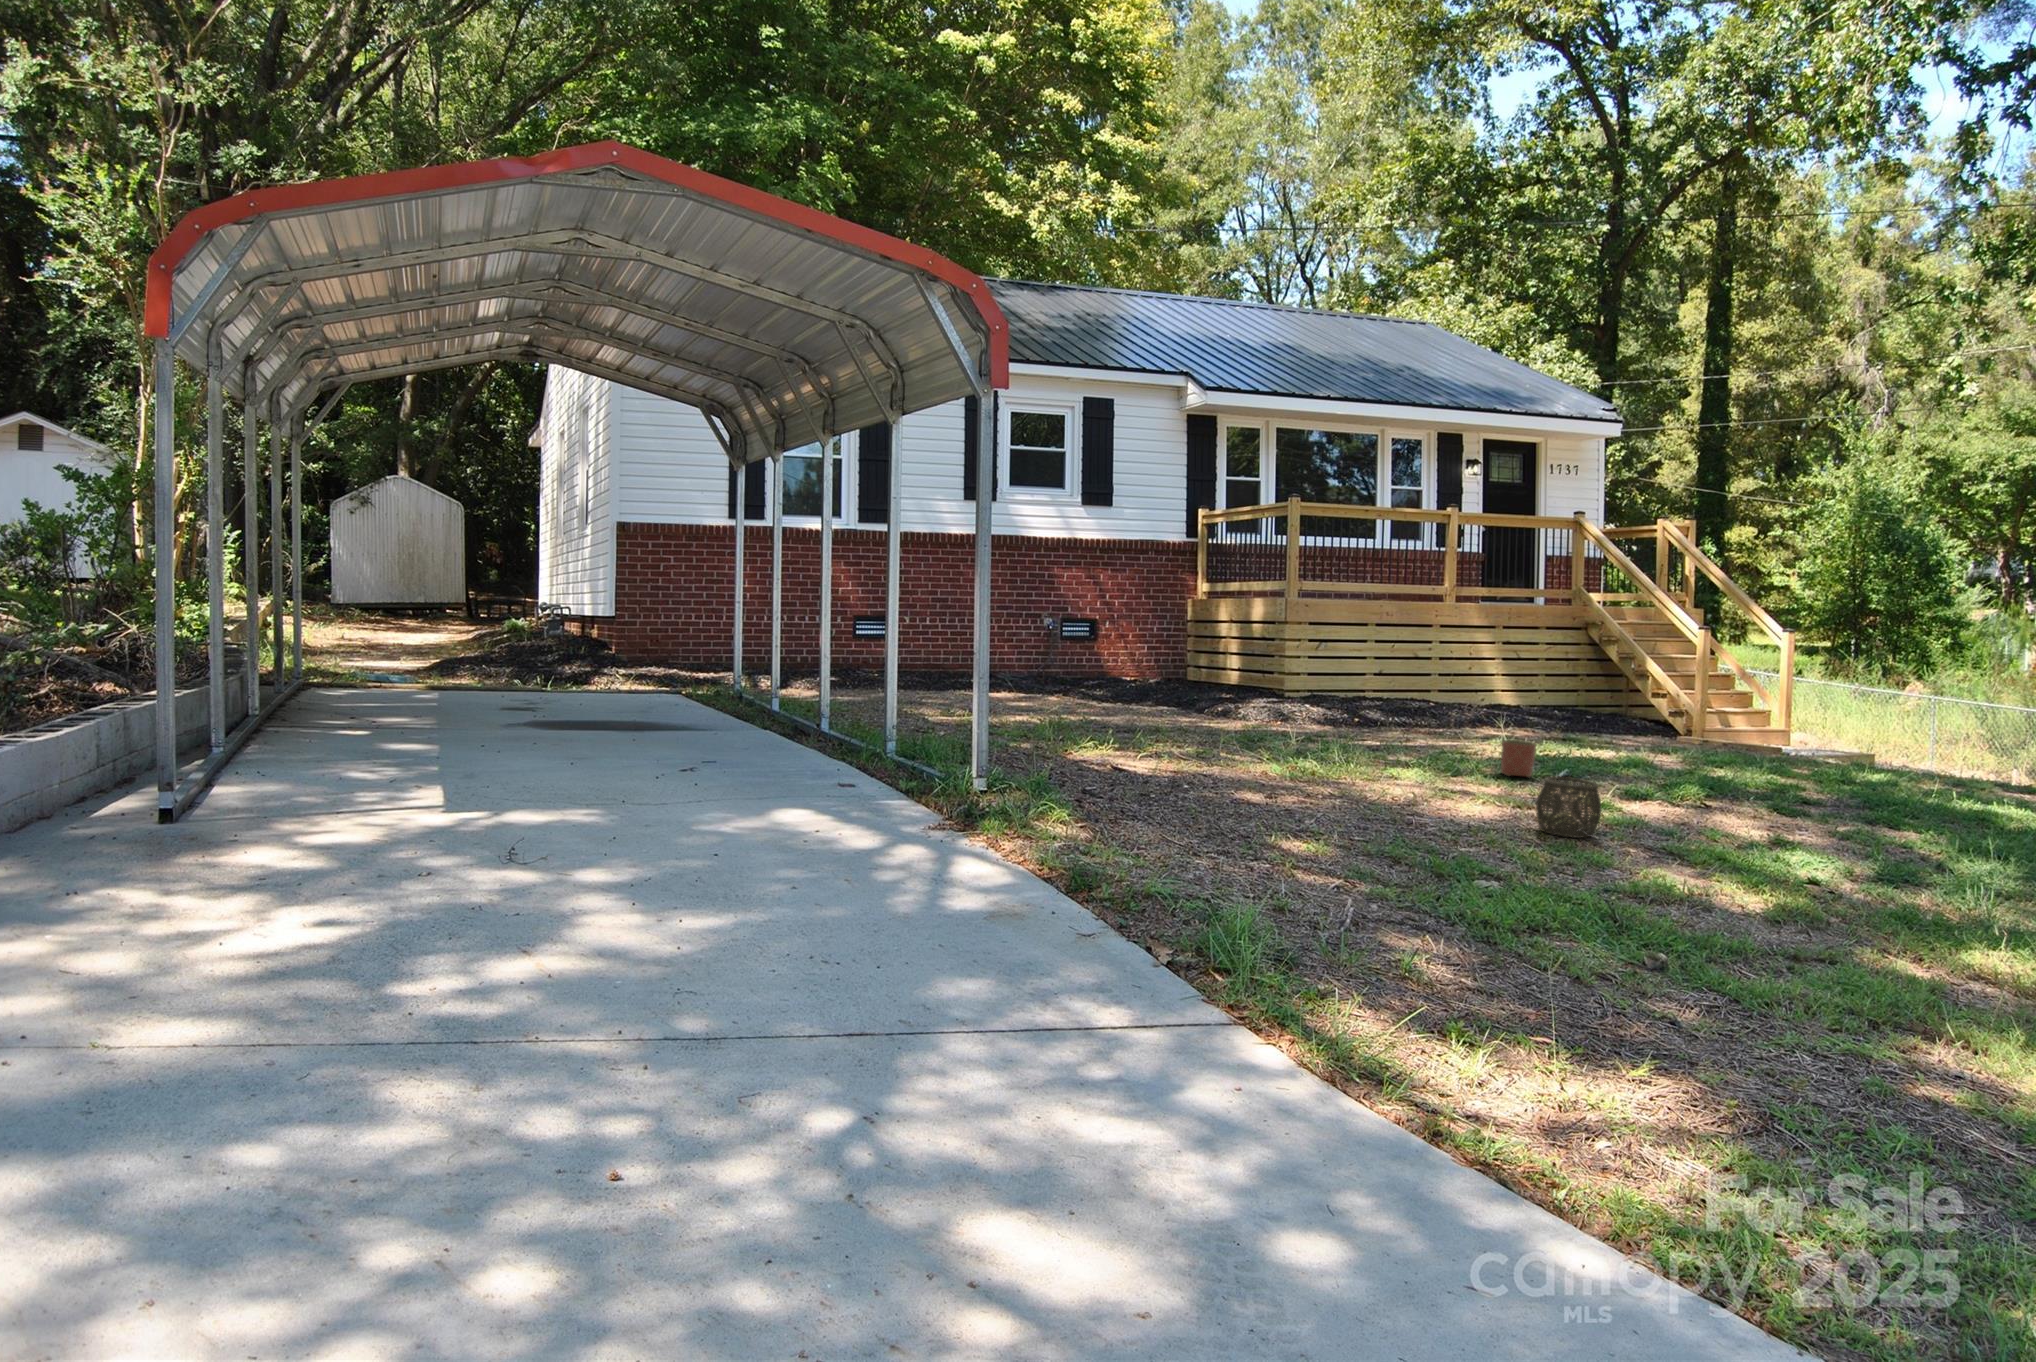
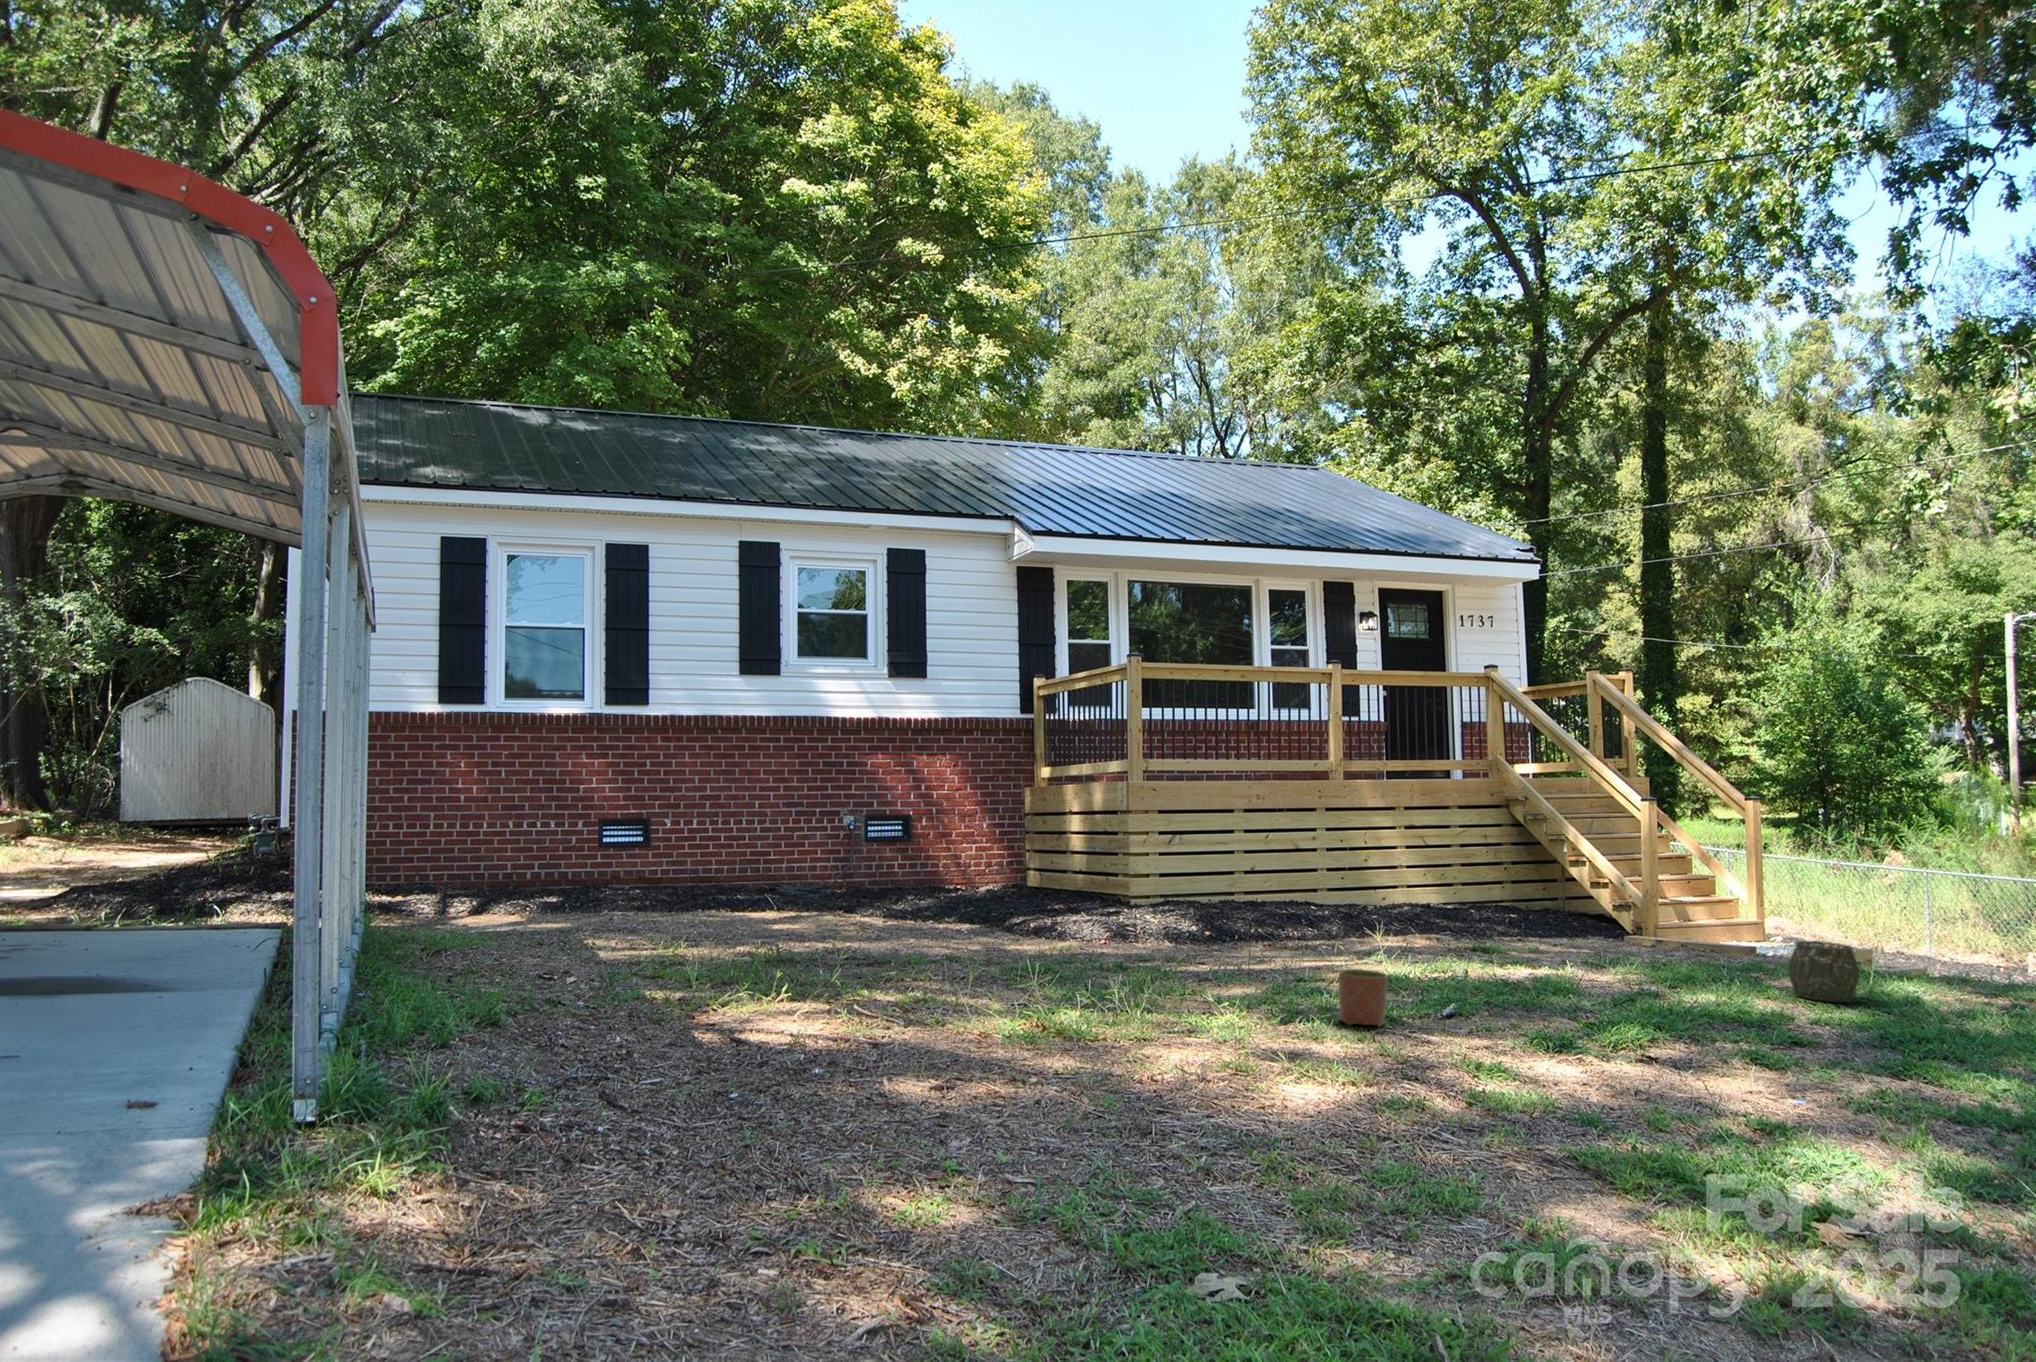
woven basket: present [1536,777,1601,838] -> present [1789,941,1859,1003]

